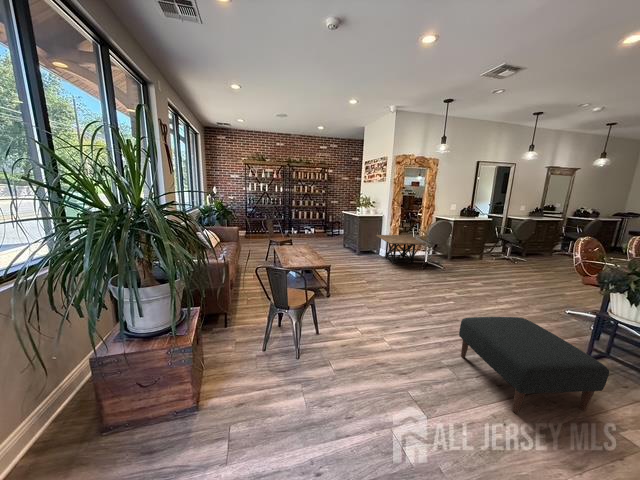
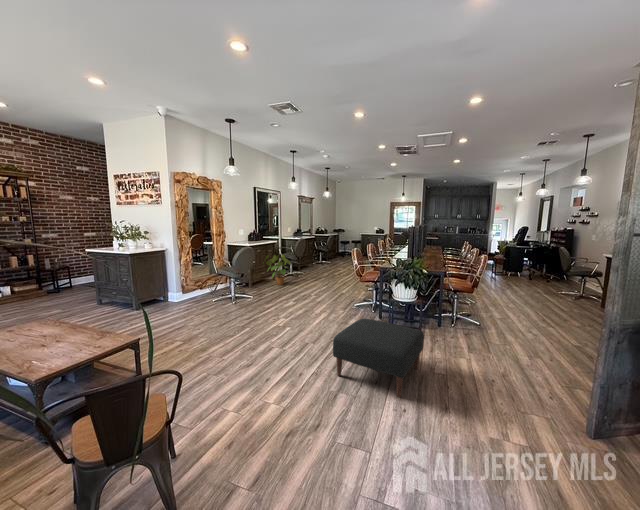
house plant: none [468,233,503,265] -> present [266,255,291,285]
side table: present [376,235,427,264] -> none [161,270,236,310]

